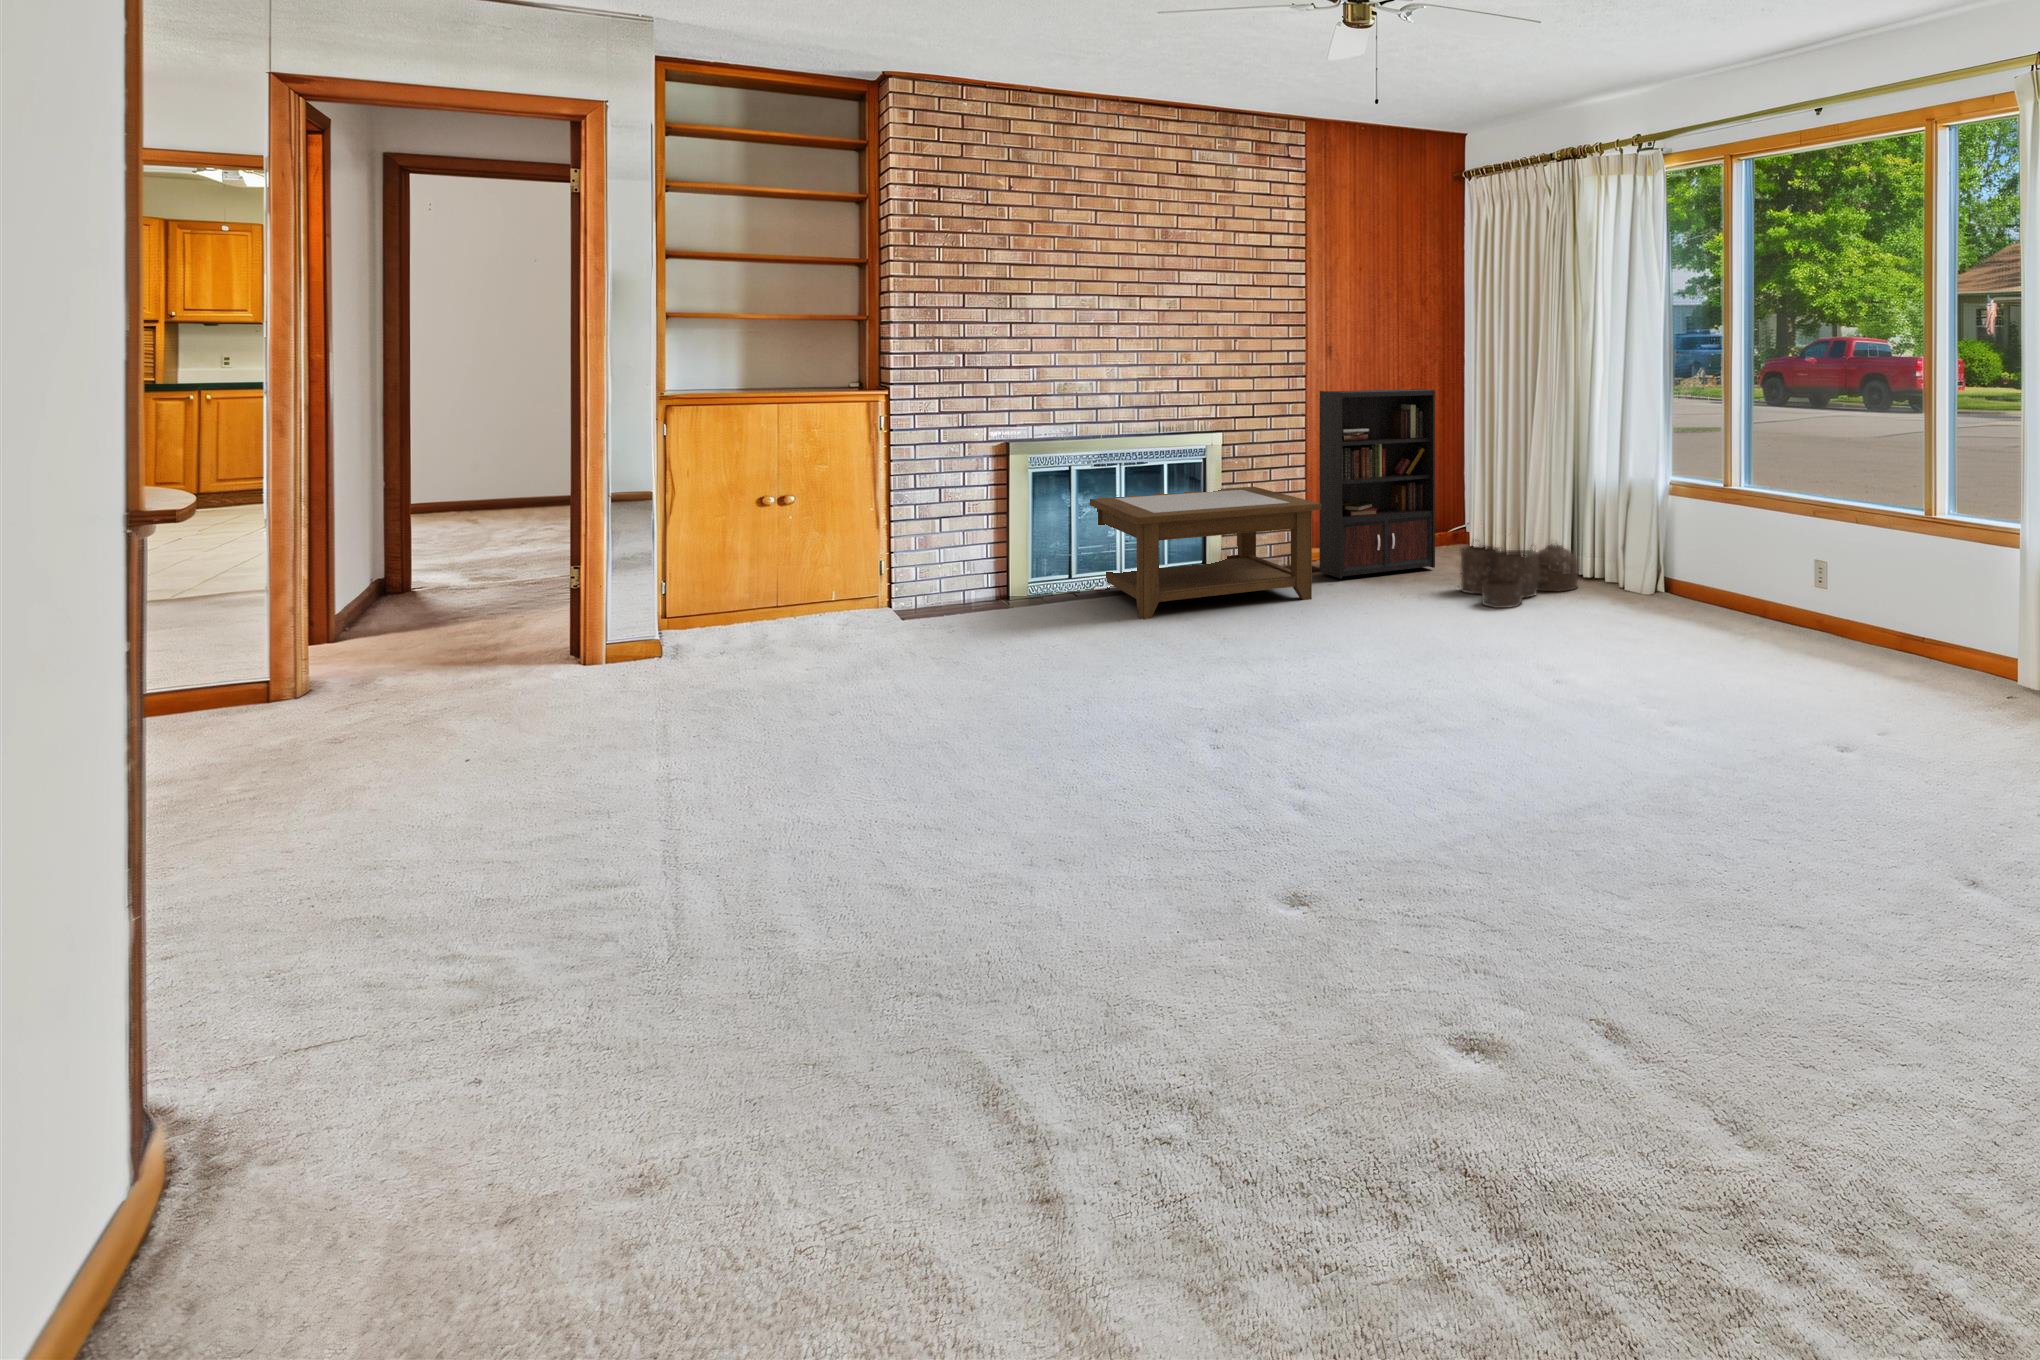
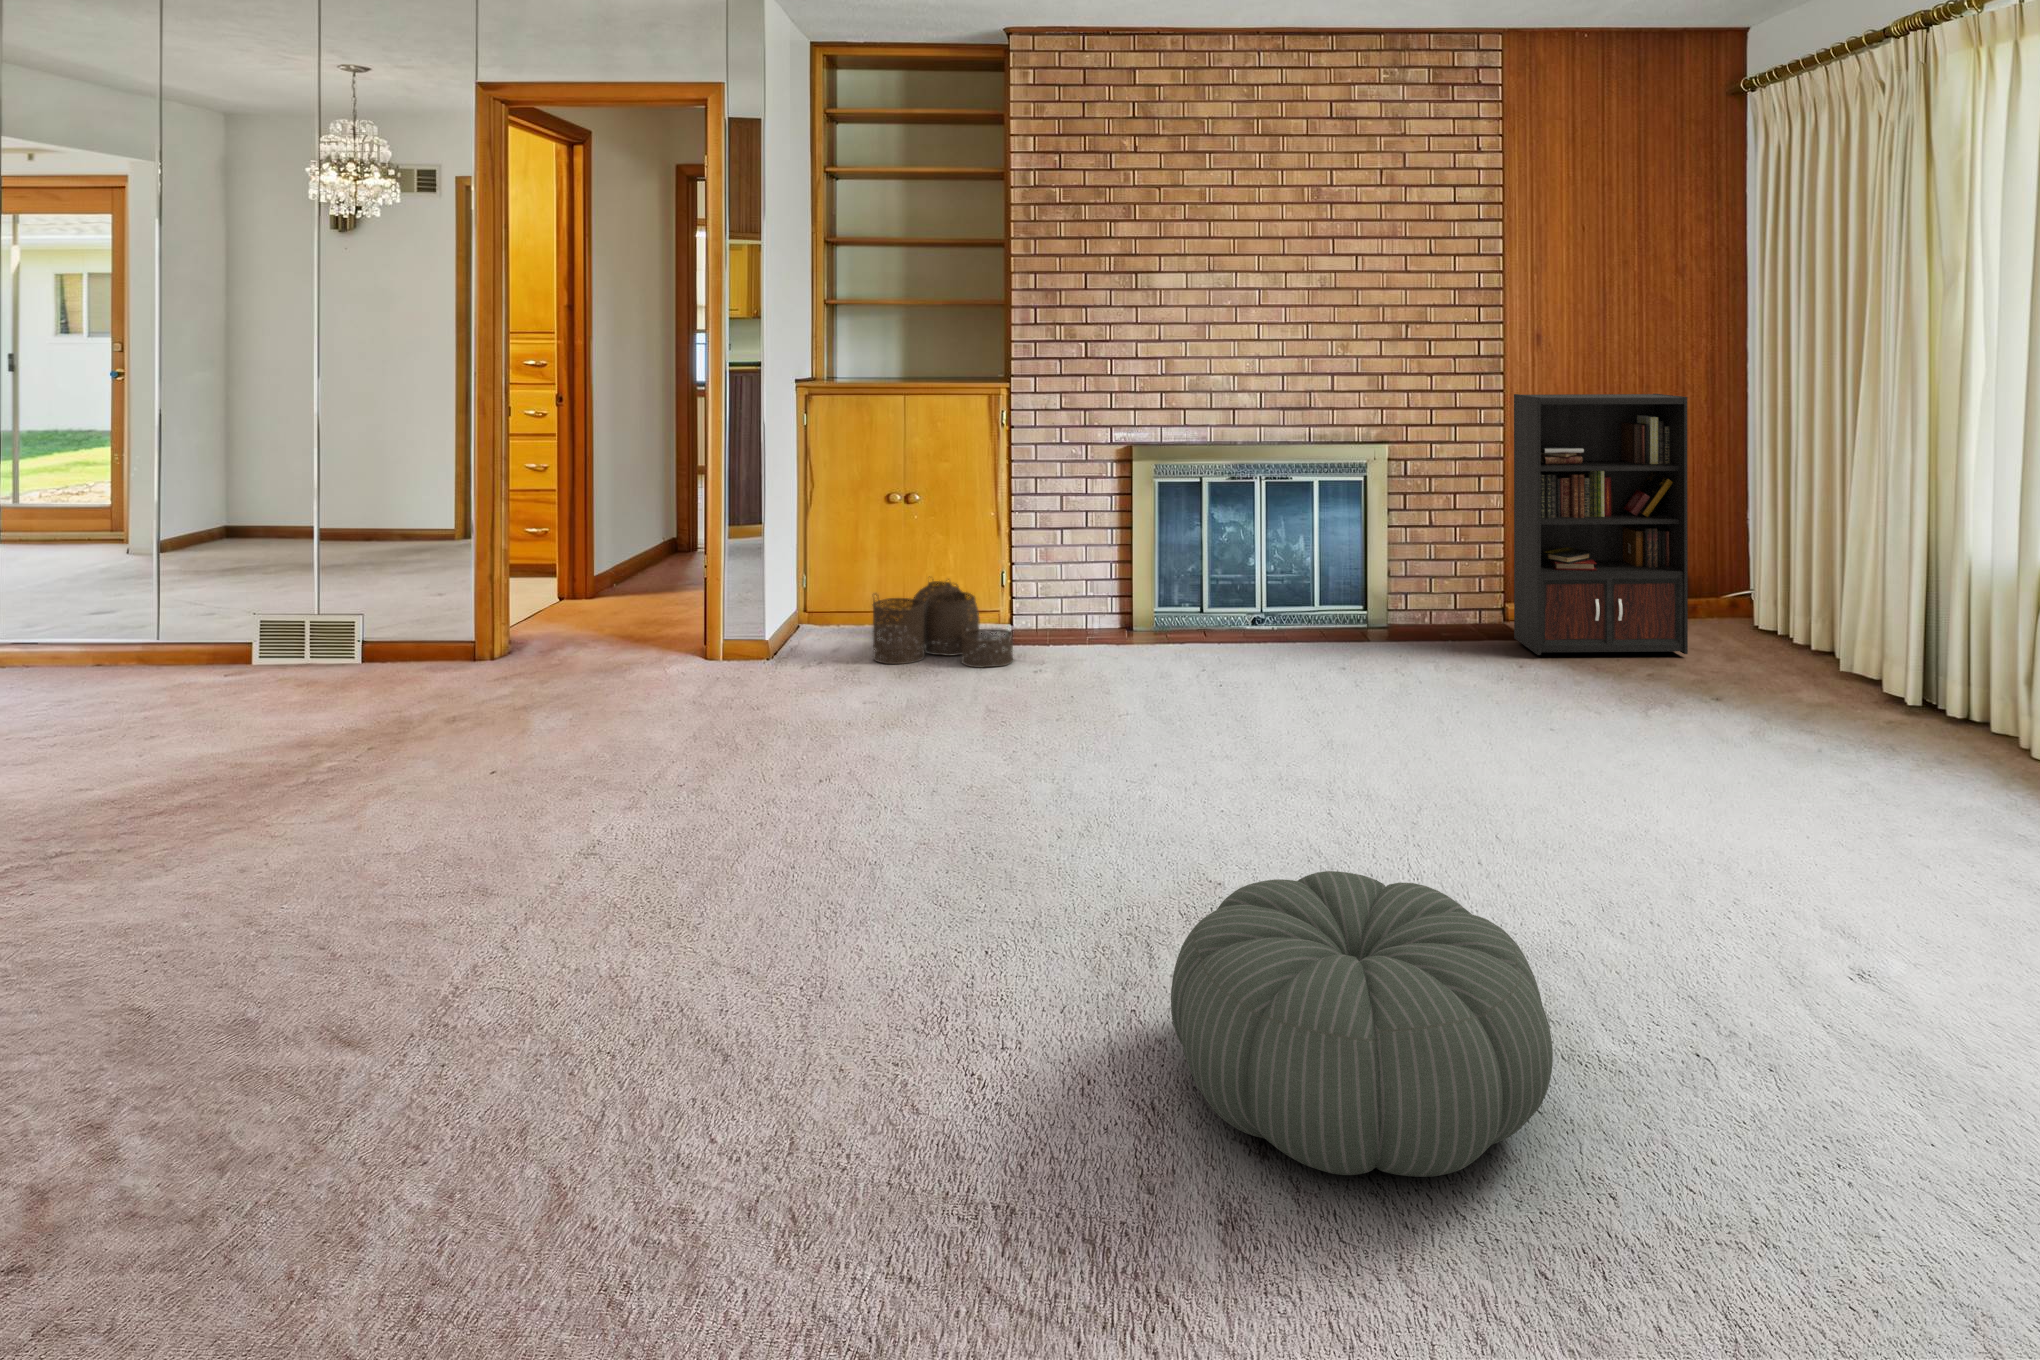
coffee table: present [1090,487,1321,619] -> none [1217,516,1497,686]
woven basket: present [1461,542,1578,608] -> present [873,579,1013,667]
pouf: none [1232,656,1438,781] -> present [1171,871,1553,1177]

